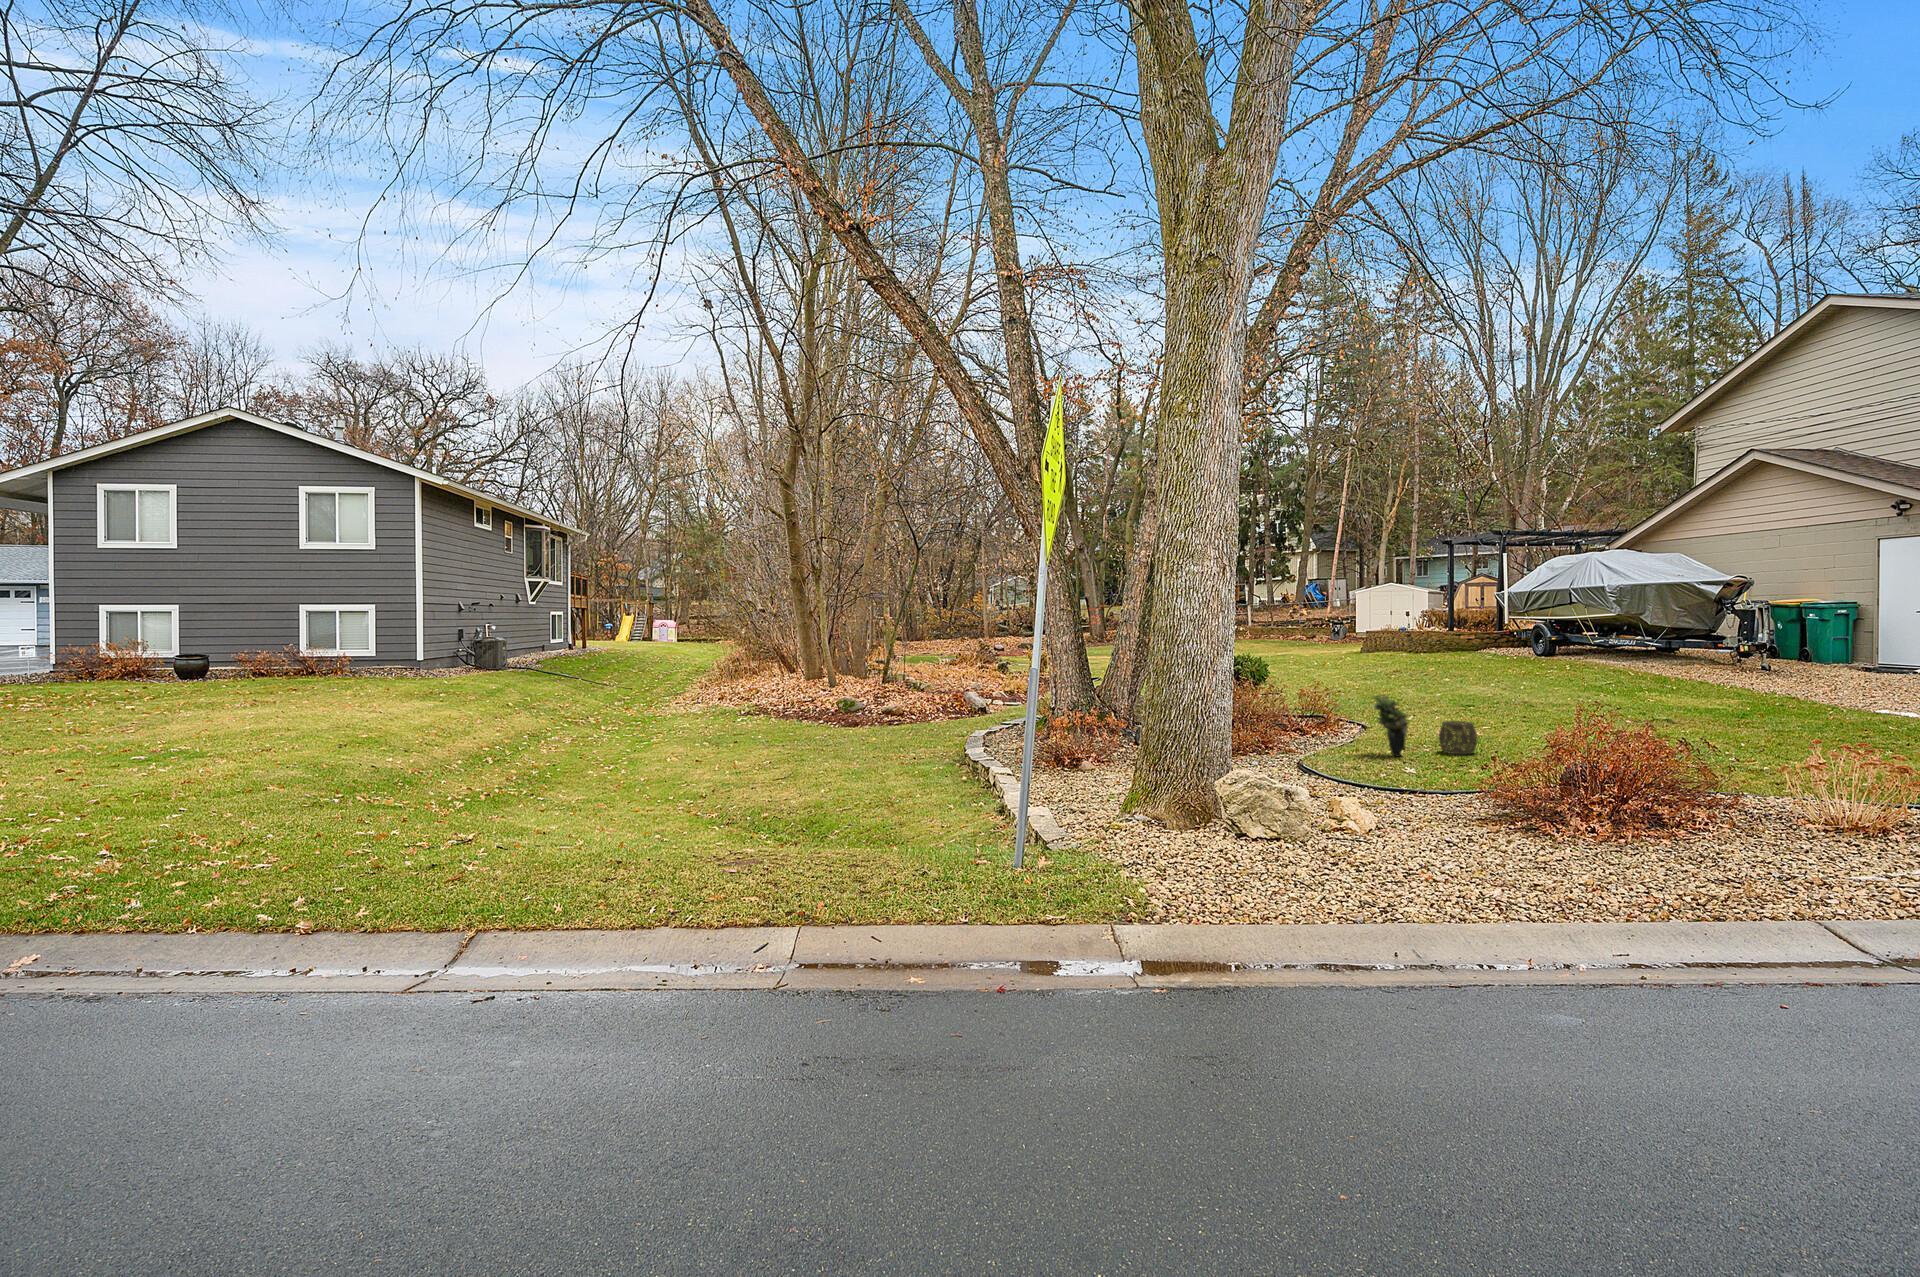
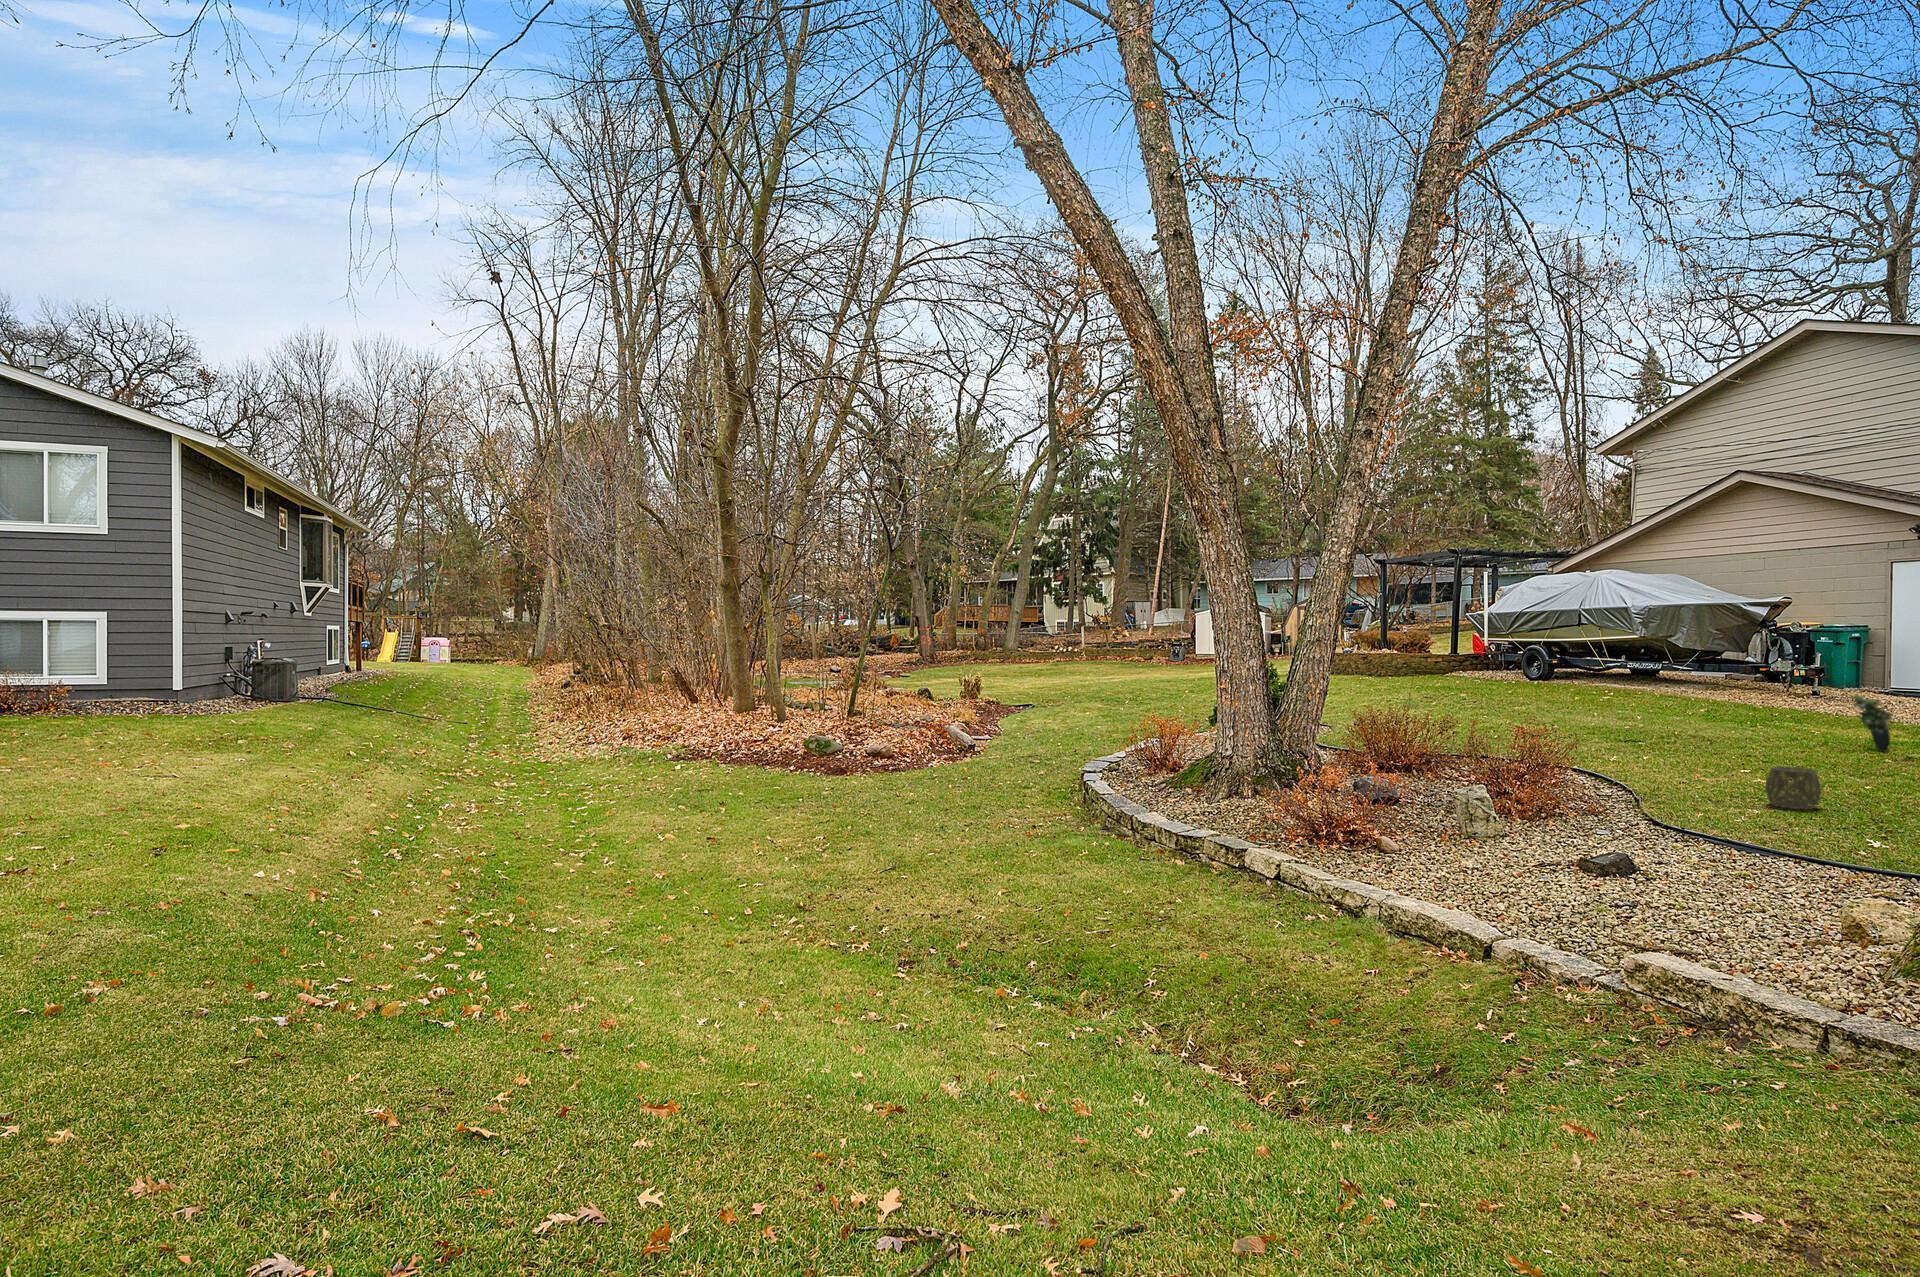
potted plant: present [1373,695,1409,757] -> present [1851,695,1893,752]

